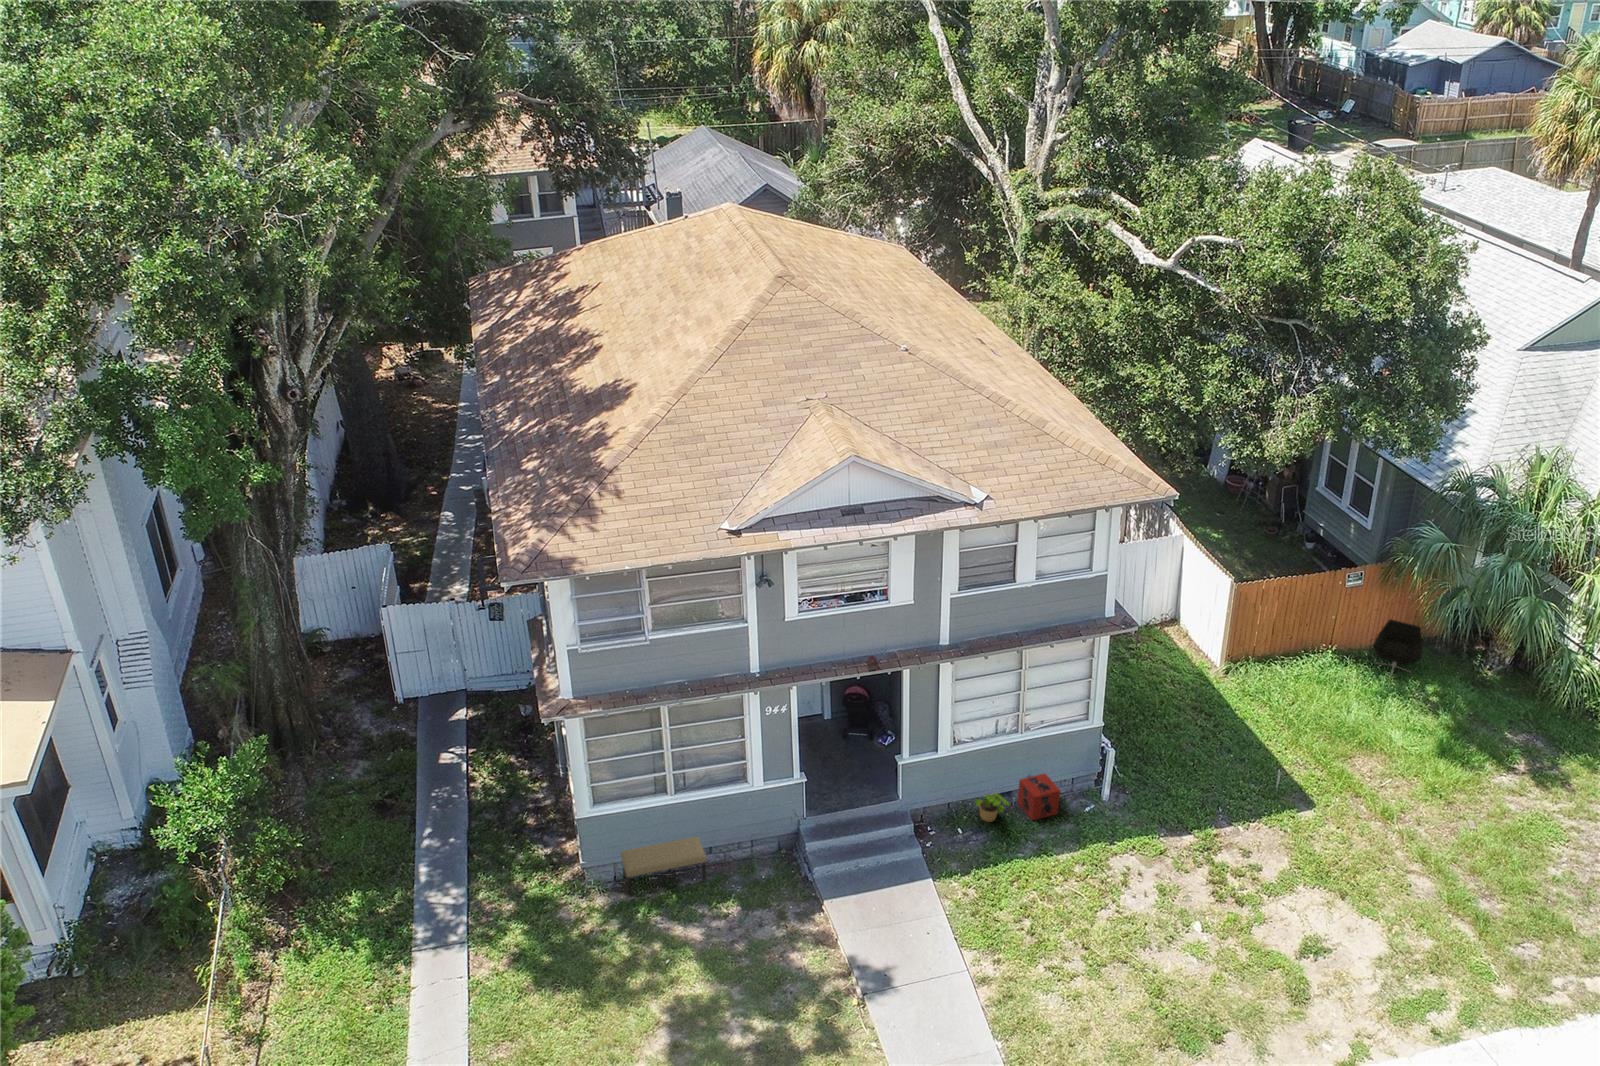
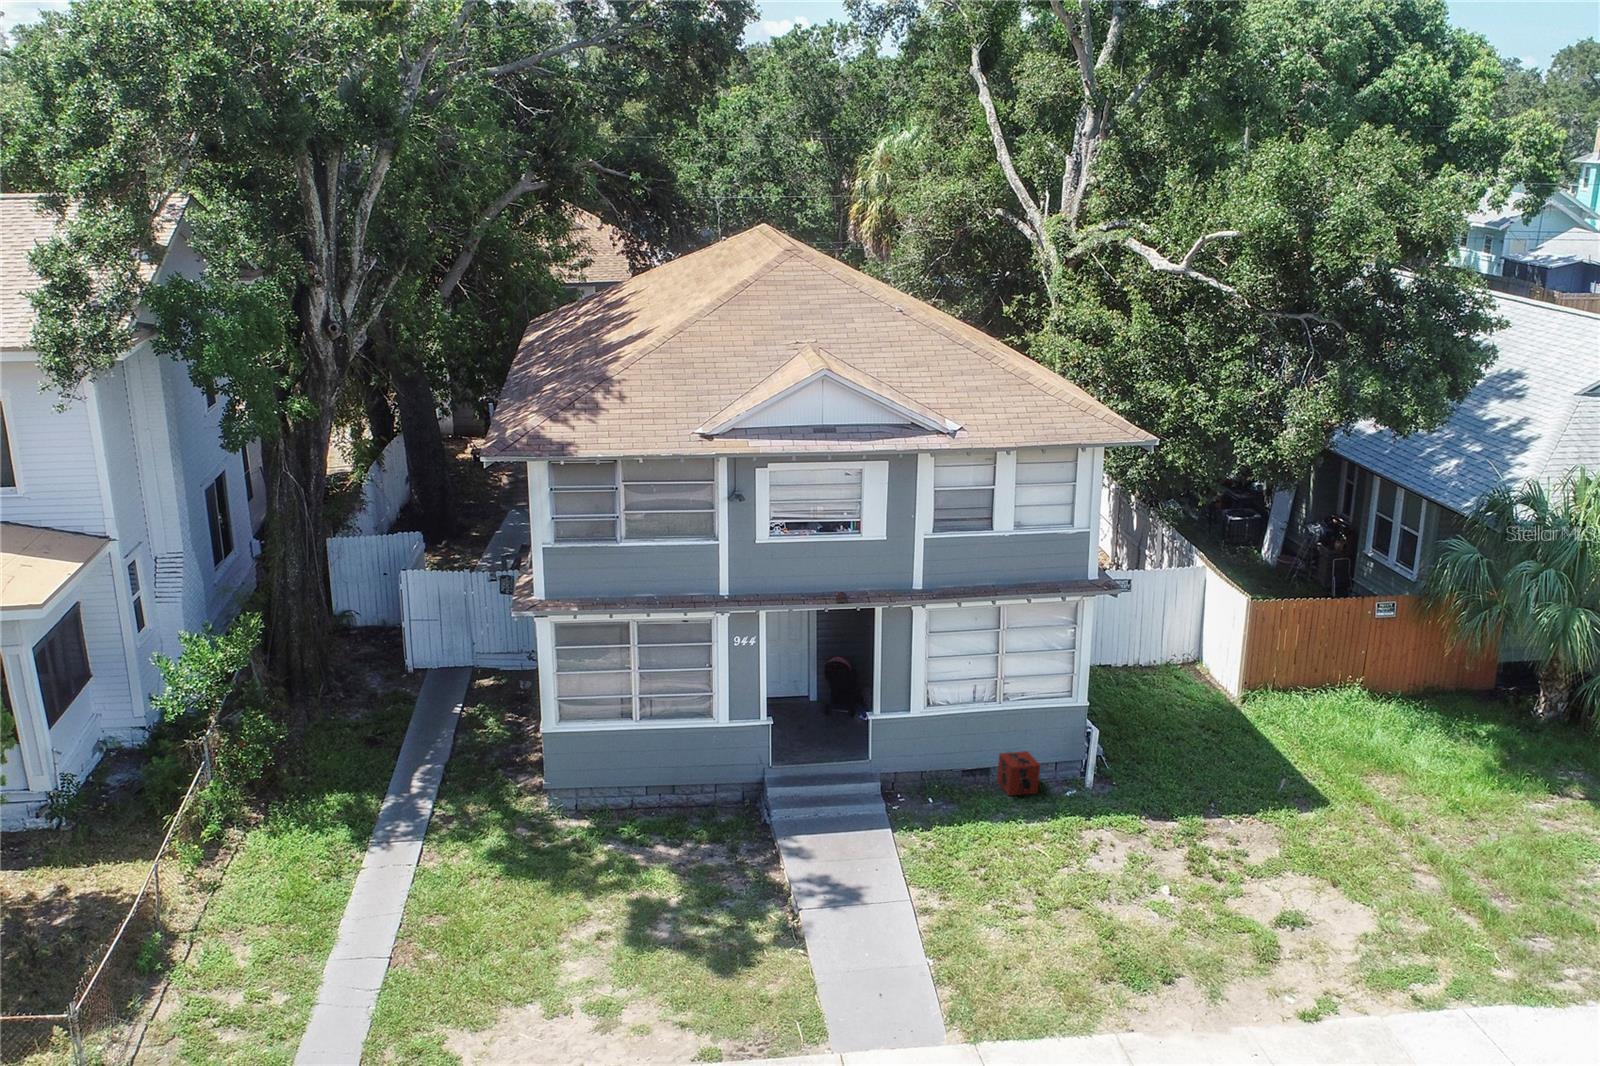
lounge chair: present [1373,619,1423,676] -> none [1405,661,1461,718]
potted plant: present [975,793,1010,822] -> none [948,761,984,793]
bench: present [621,837,706,896] -> none [577,767,661,817]

